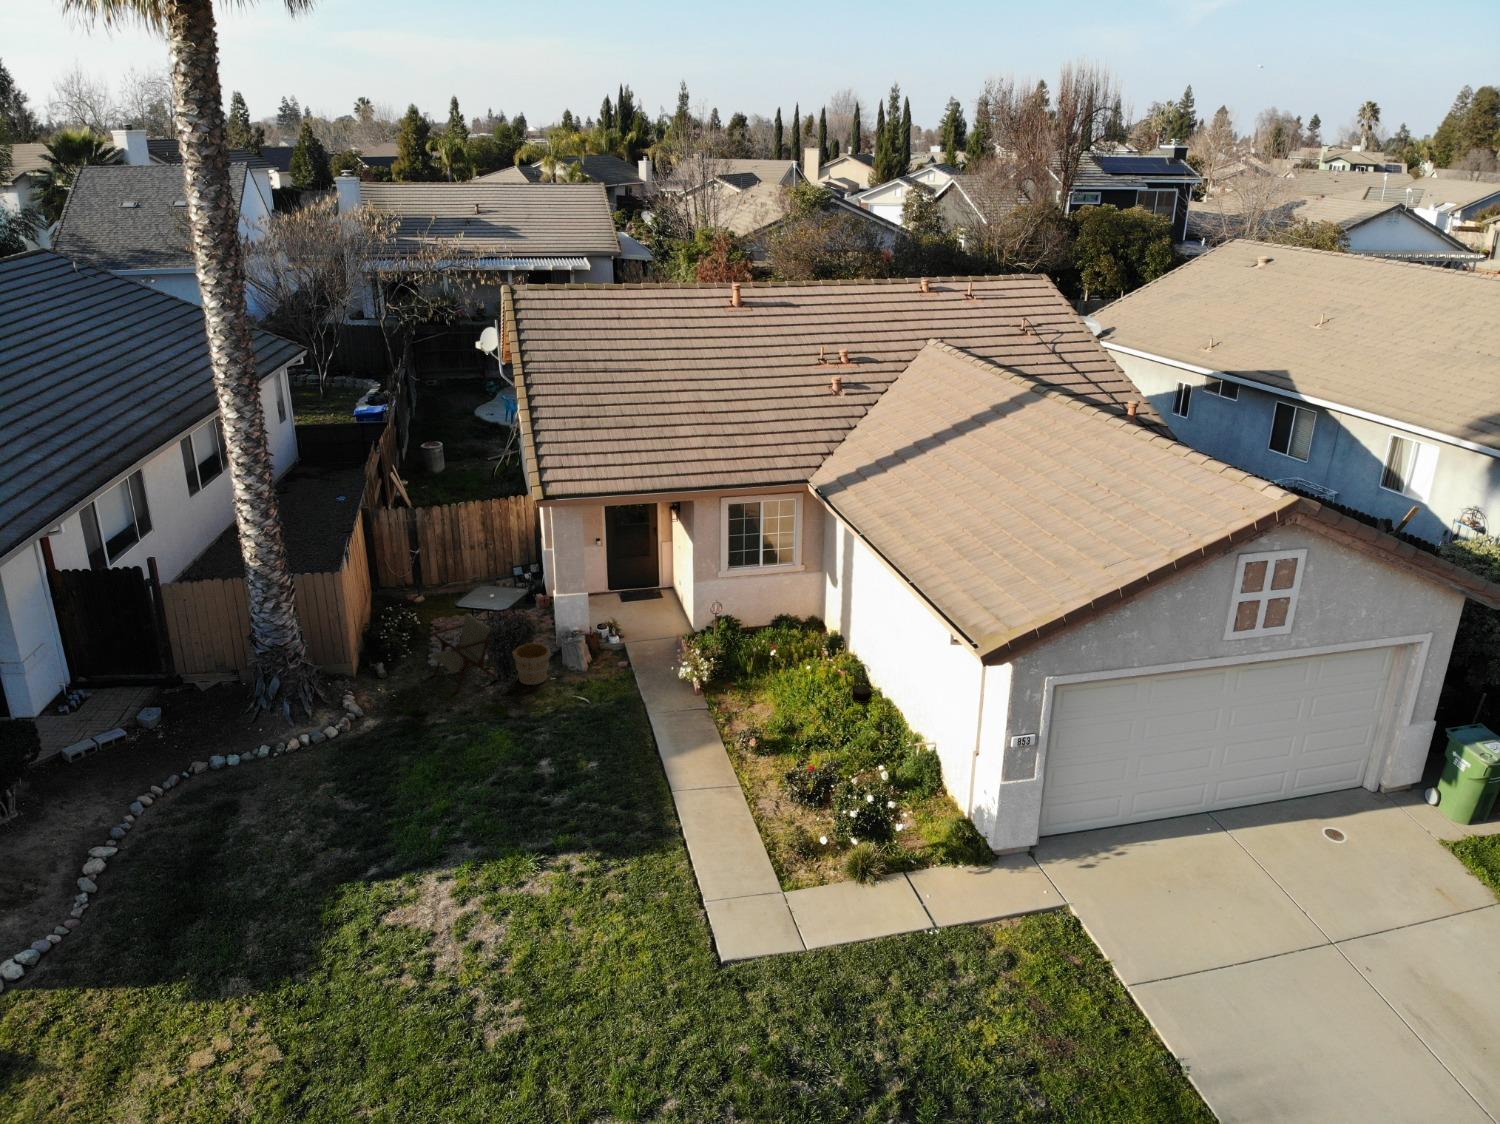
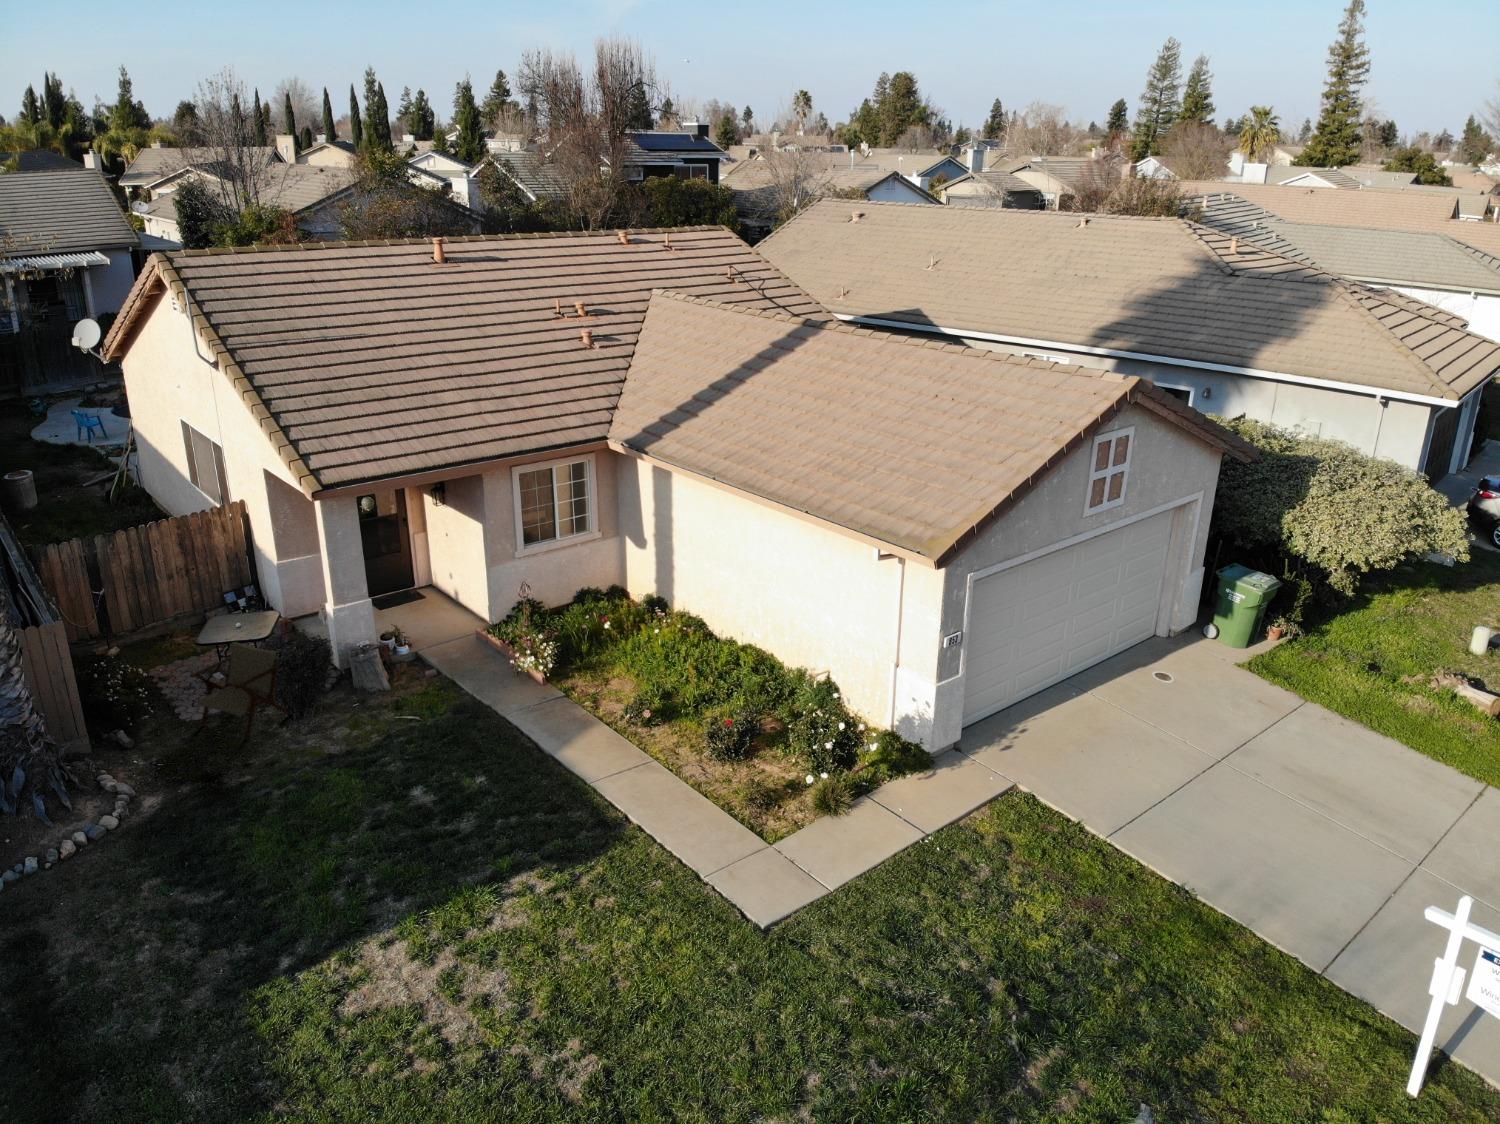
wooden bucket: present [513,643,551,685] -> none [306,661,355,712]
decorative plant: present [852,665,872,703] -> none [696,614,717,655]

